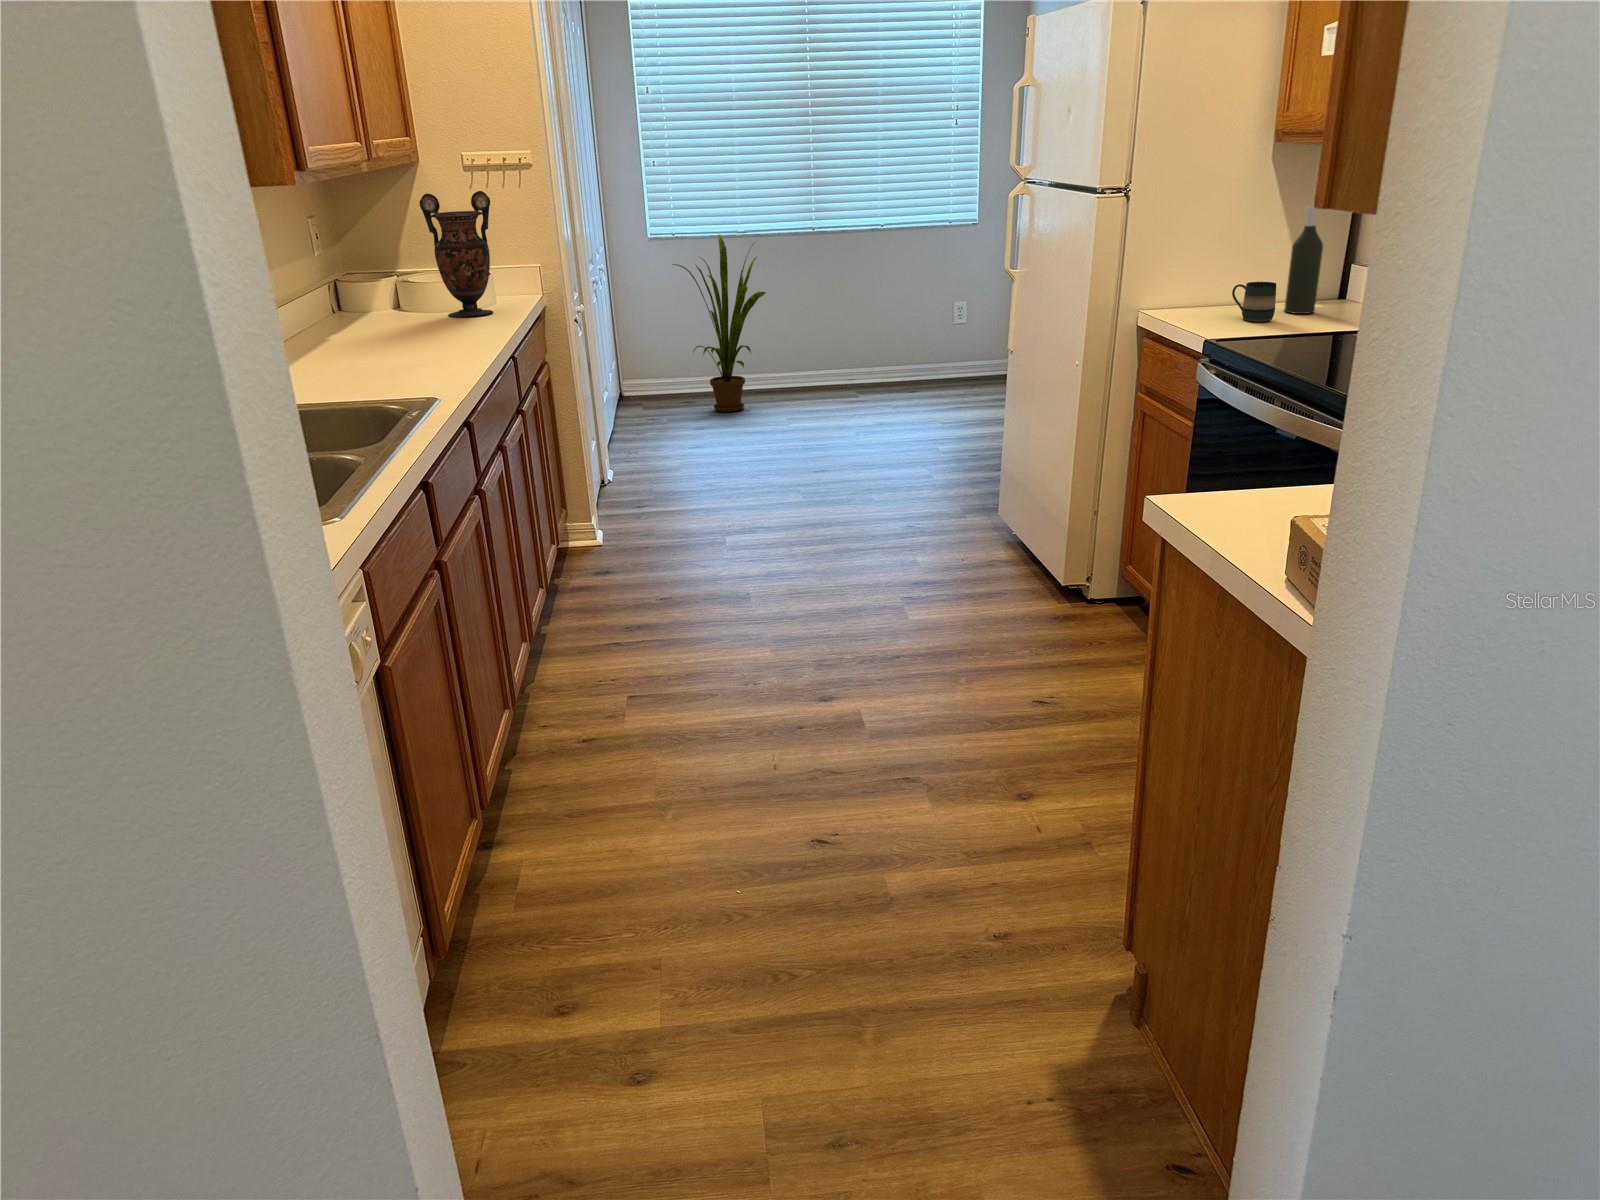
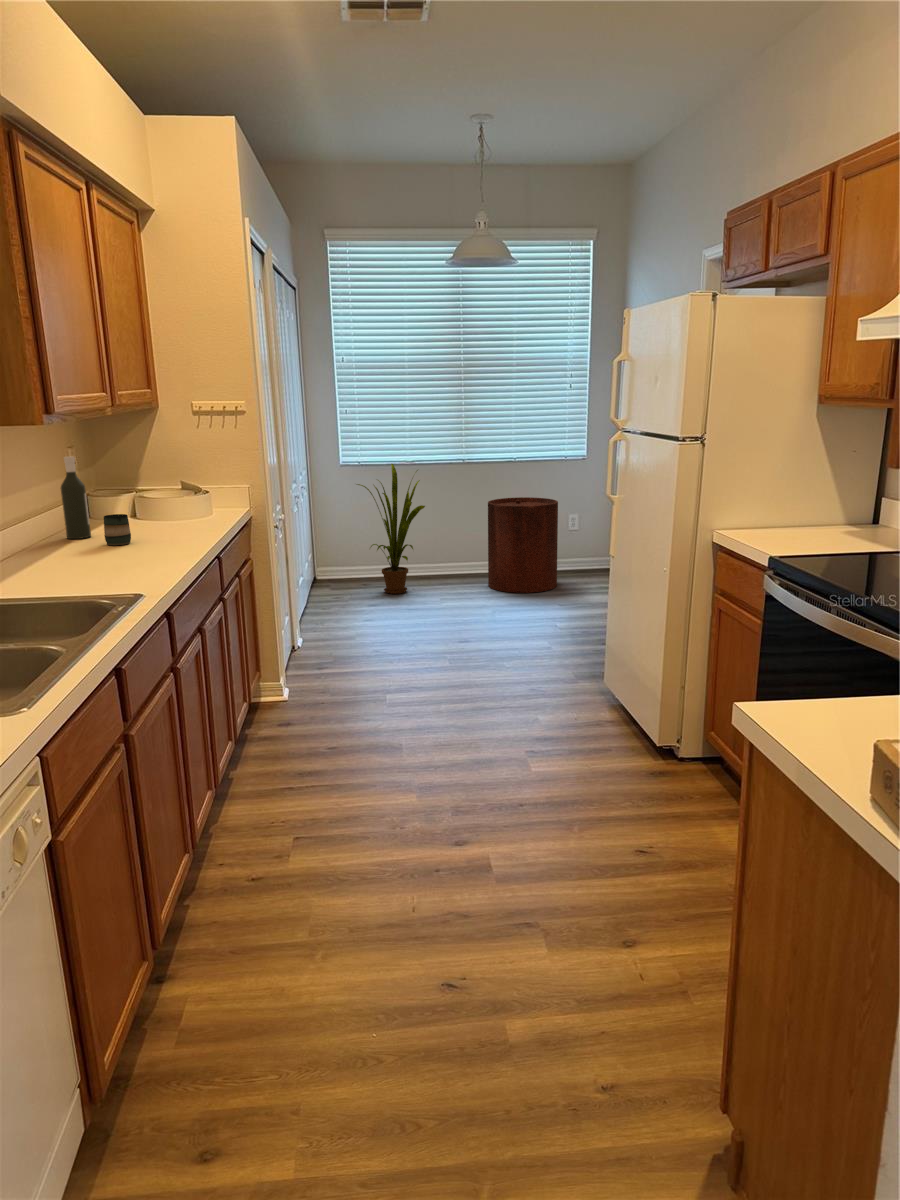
vase: present [420,191,493,317] -> none [155,430,211,524]
bottle: present [1284,205,1323,314] -> present [61,456,91,539]
trash can: none [848,279,942,407] -> present [488,497,558,593]
mug: present [1232,282,1276,321] -> present [104,514,131,545]

